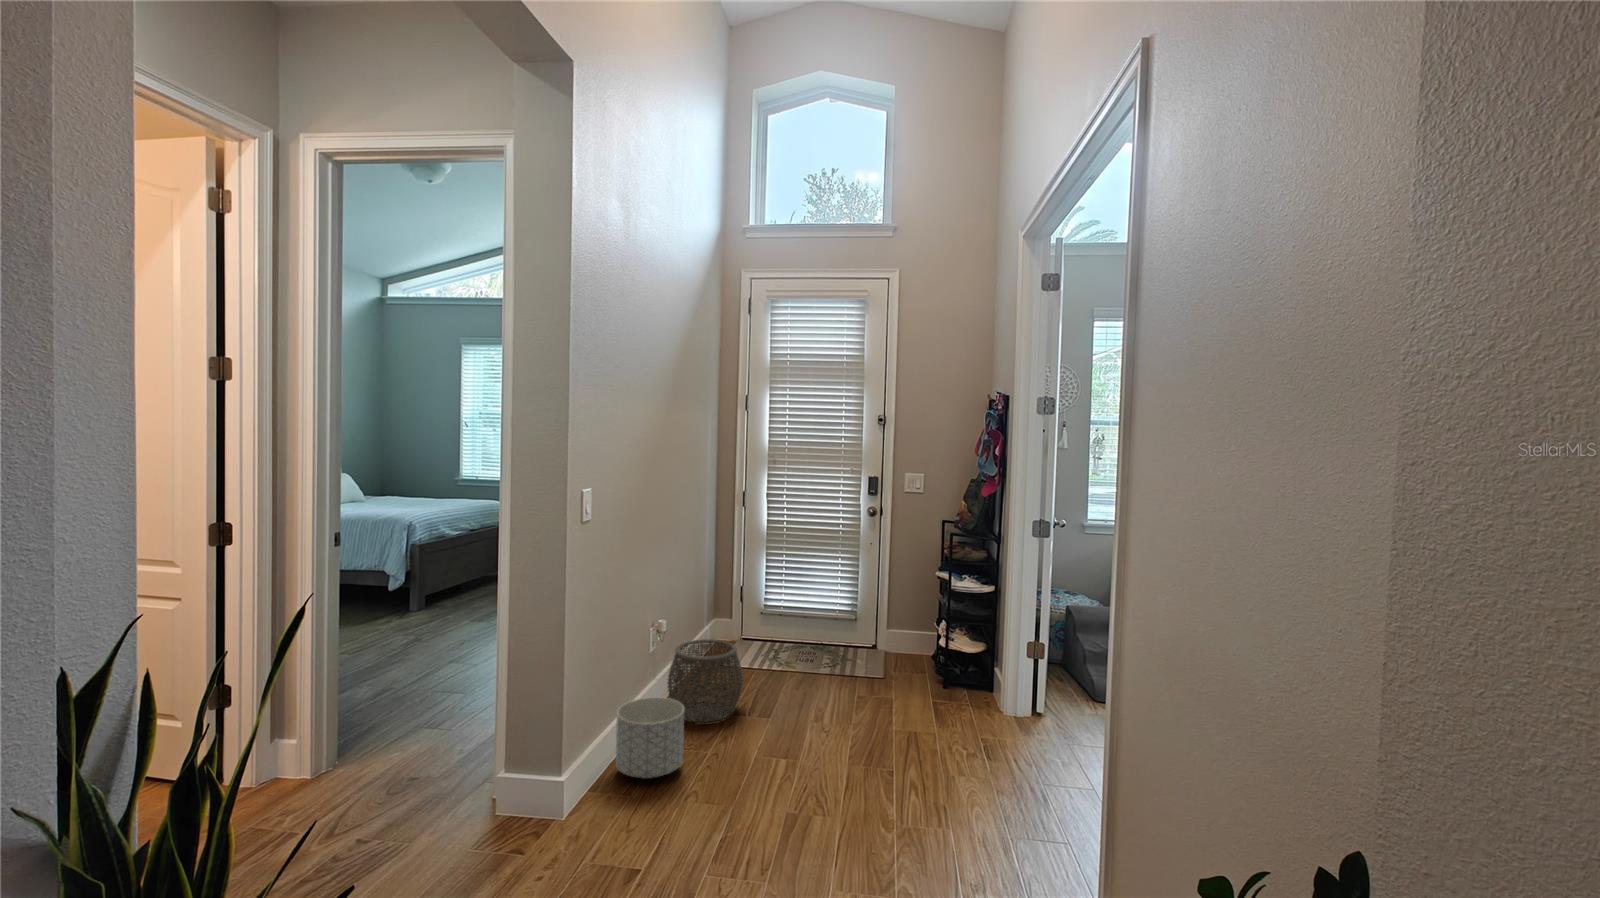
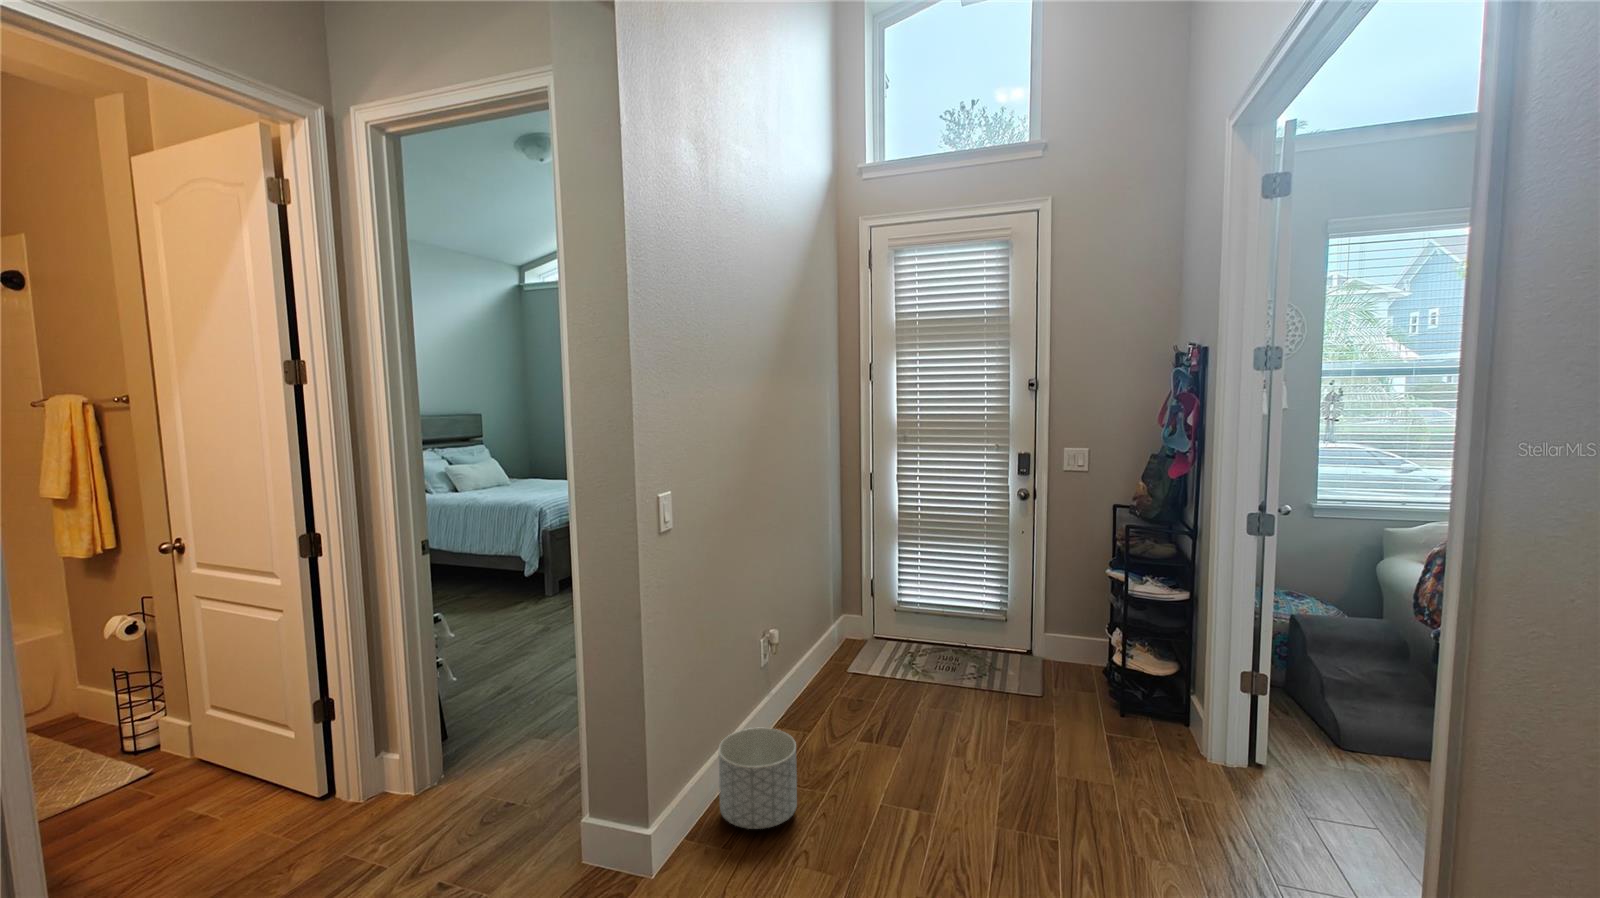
woven basket: present [668,639,743,723] -> none [785,650,872,750]

